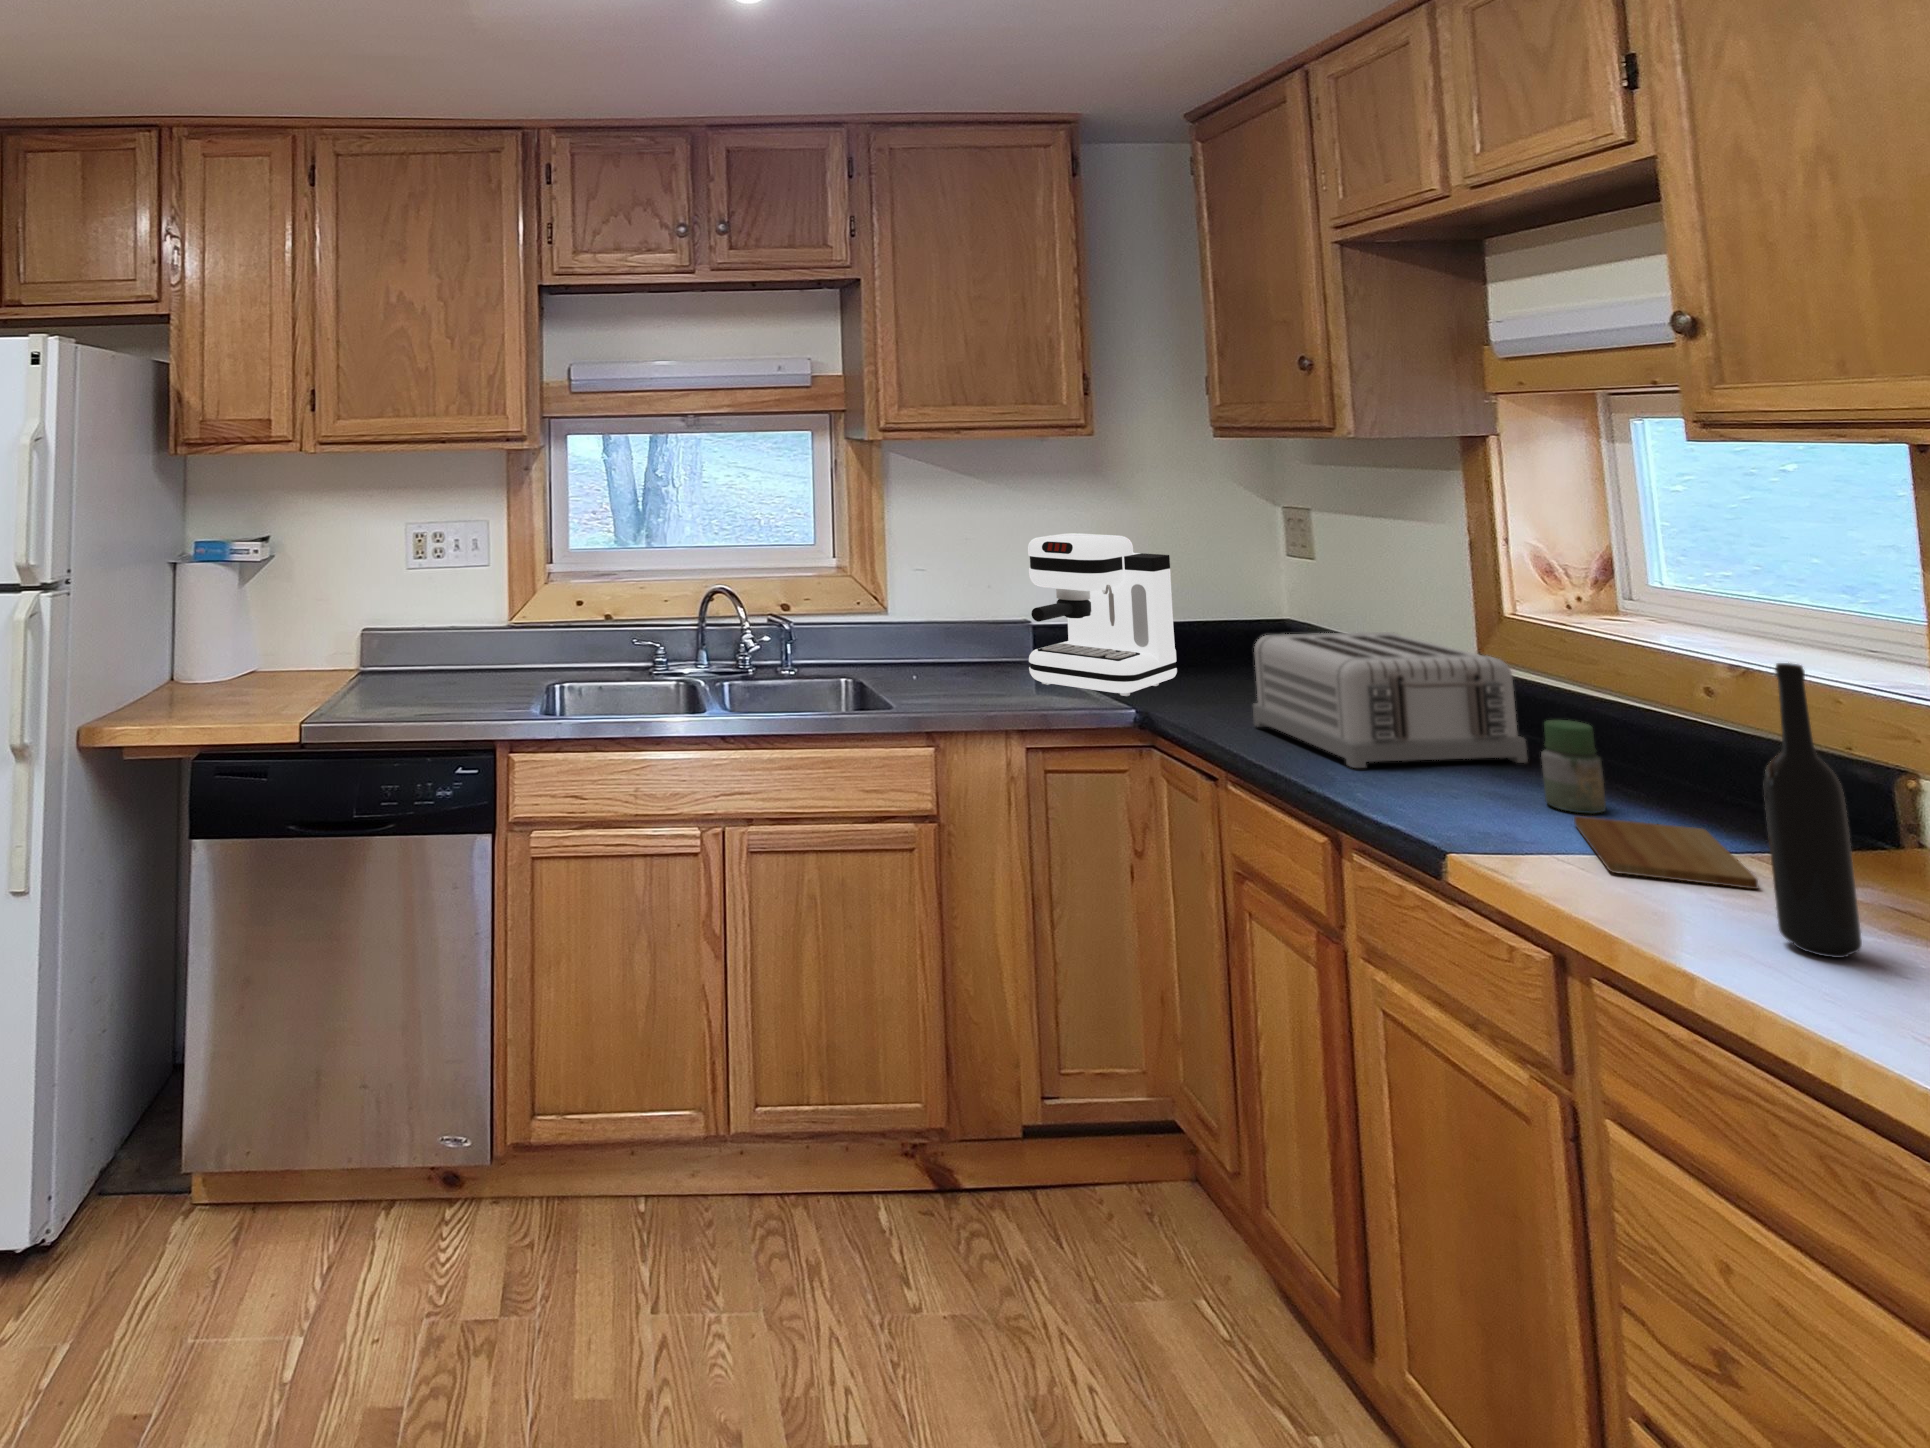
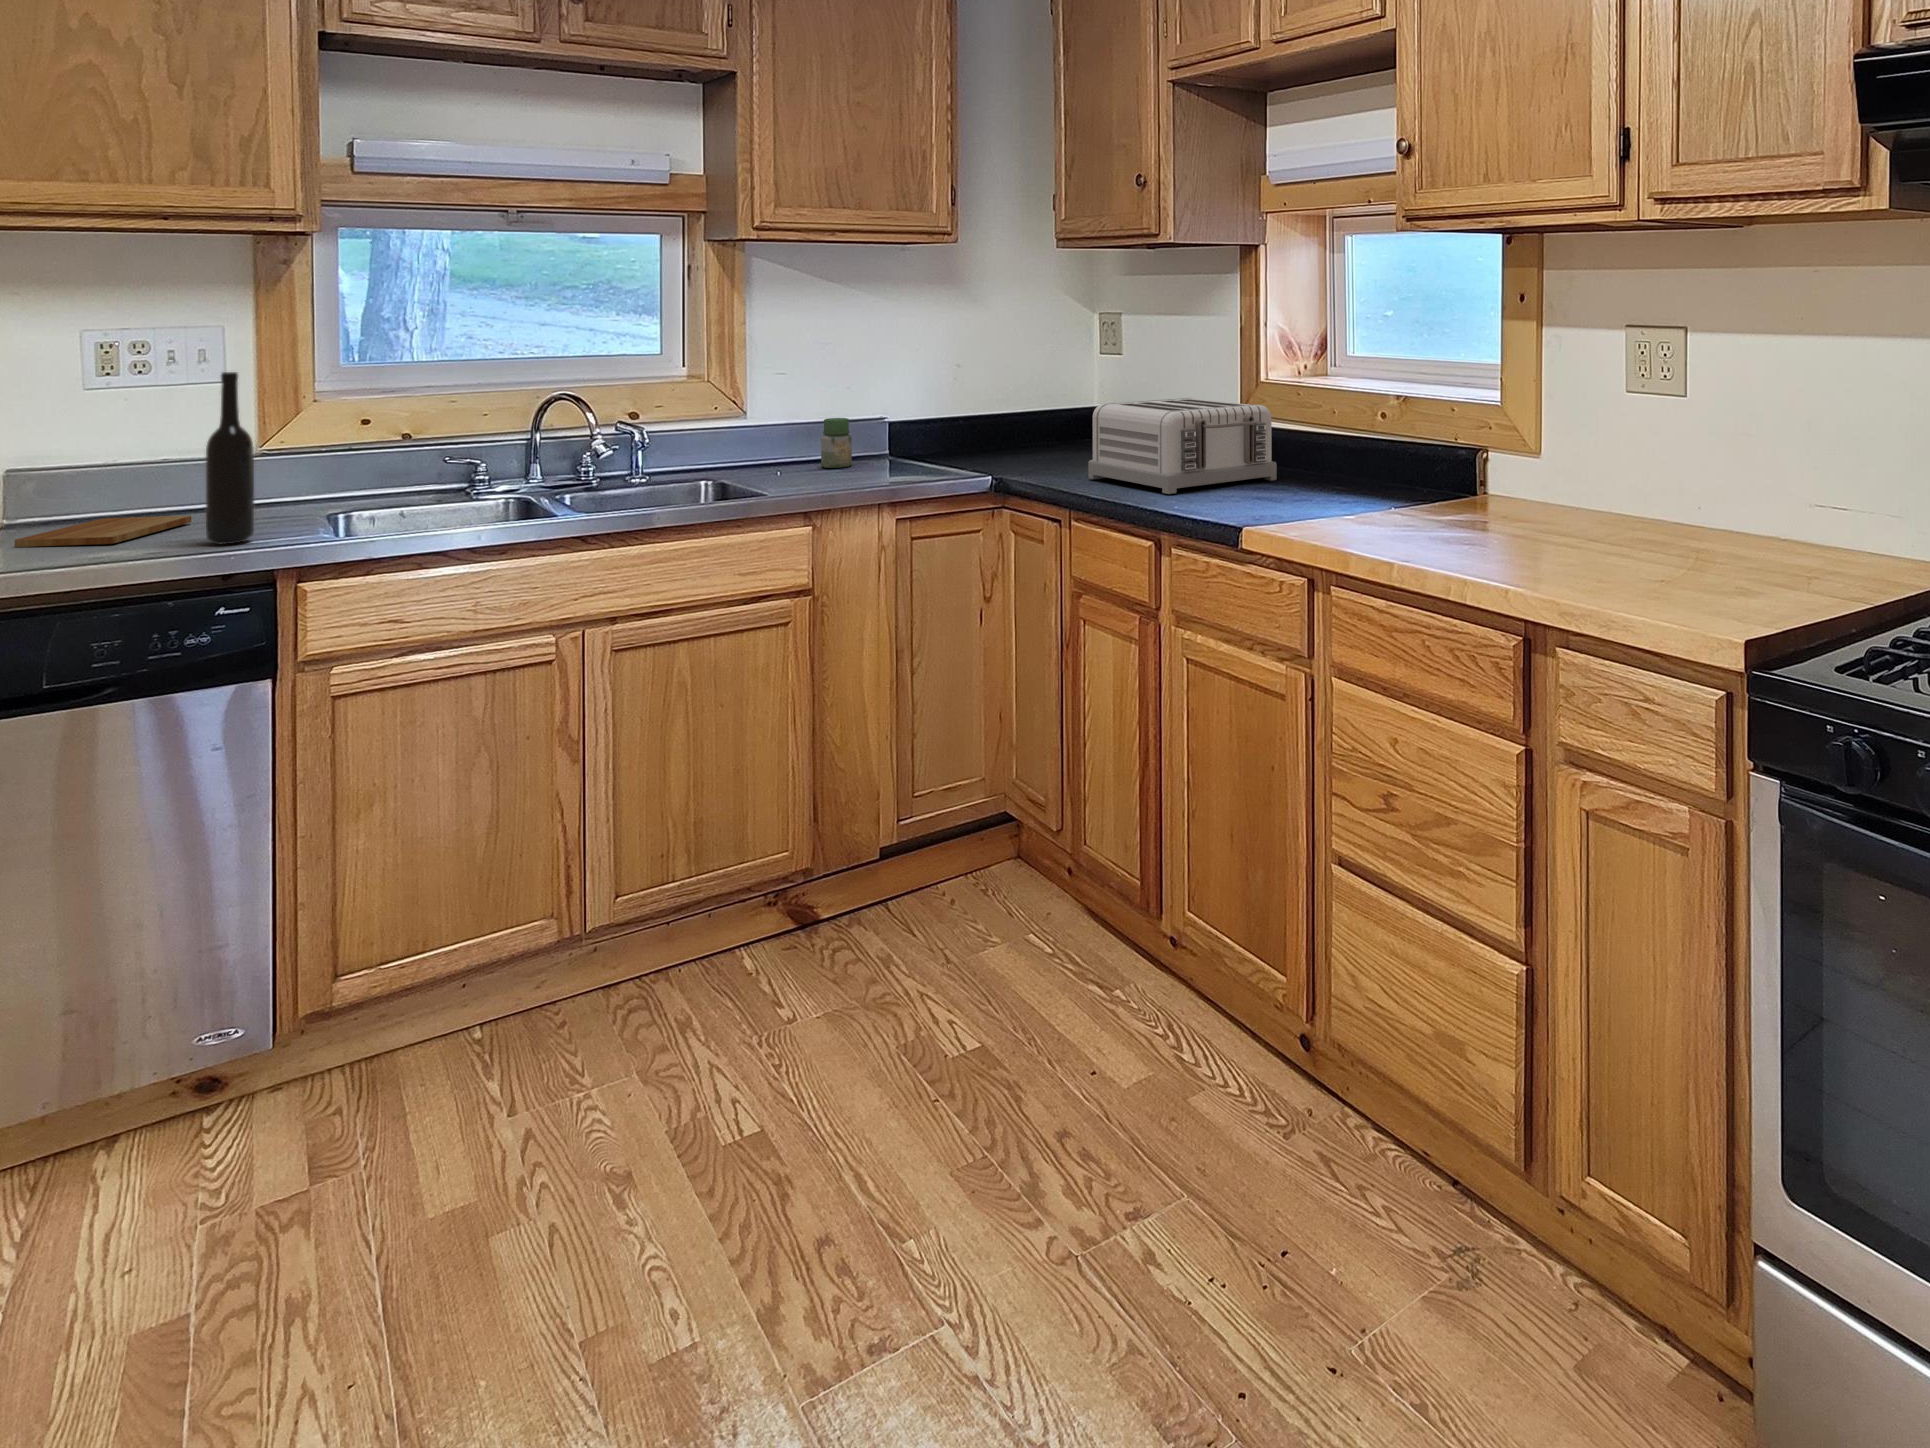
coffee maker: present [1028,533,1177,696] -> none [891,334,1019,471]
bottle: present [1764,663,1862,958] -> present [206,372,254,544]
jar: present [1541,720,1606,814] -> present [821,418,852,468]
cutting board: present [1574,816,1758,889] -> present [15,516,191,547]

